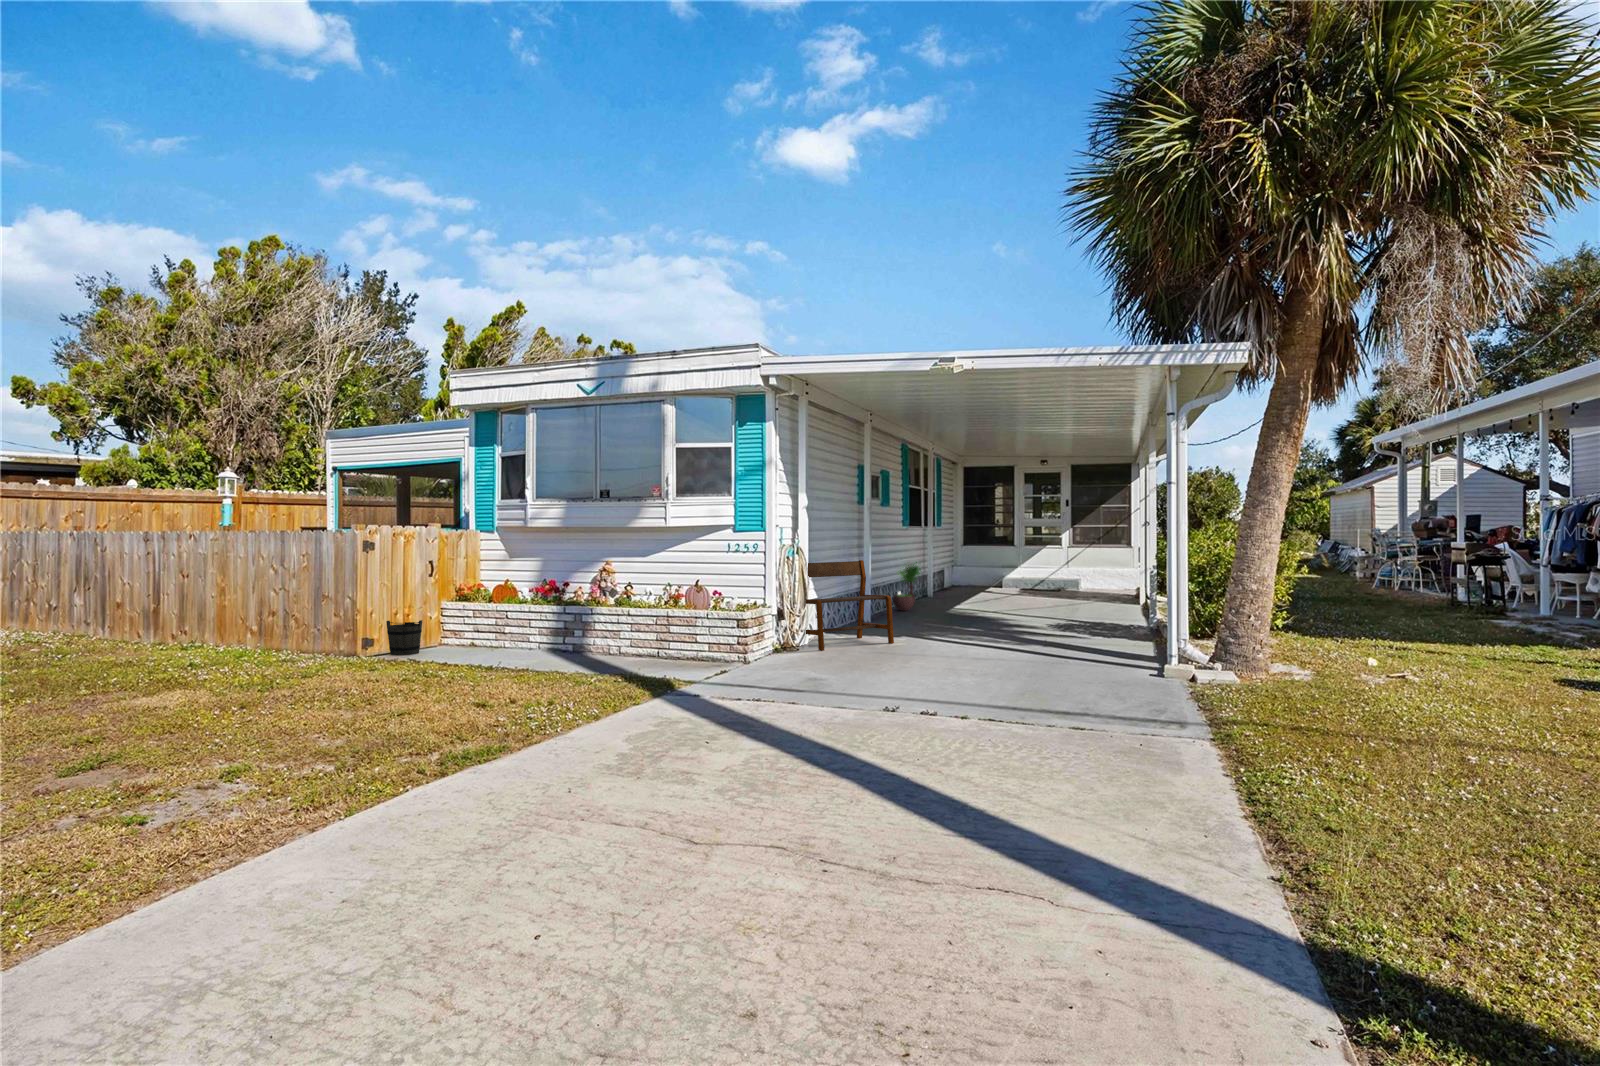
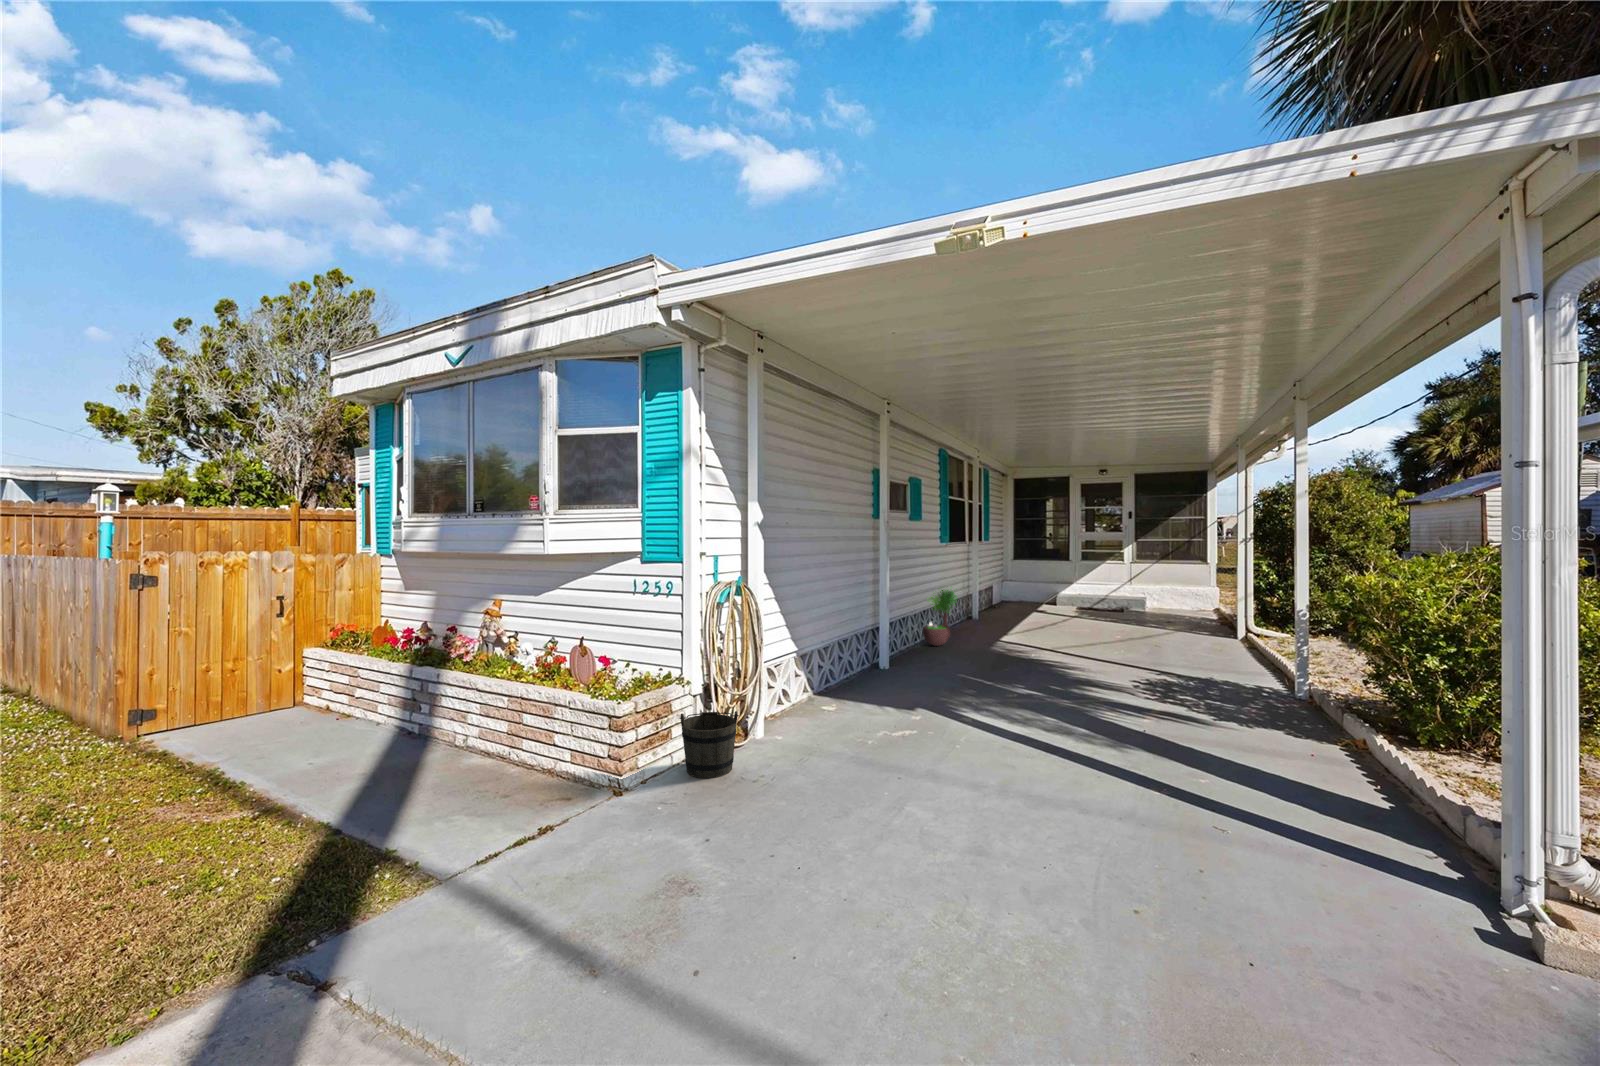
bench: present [806,560,894,651] -> none [747,599,899,752]
bucket: present [386,620,422,655] -> present [679,711,739,778]

